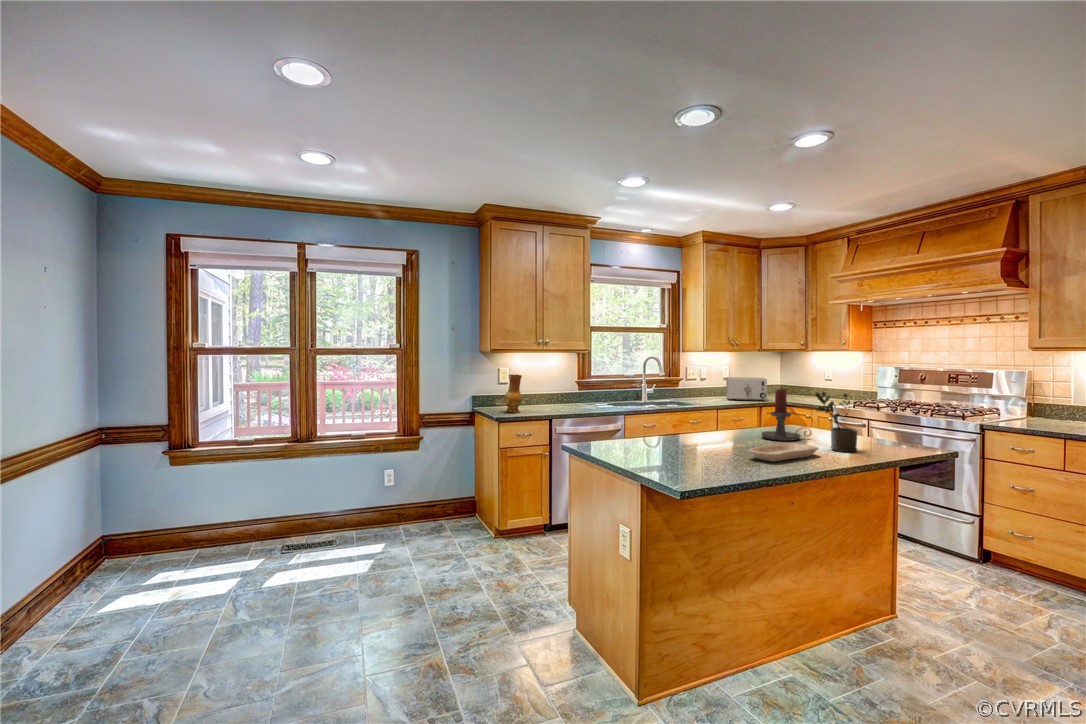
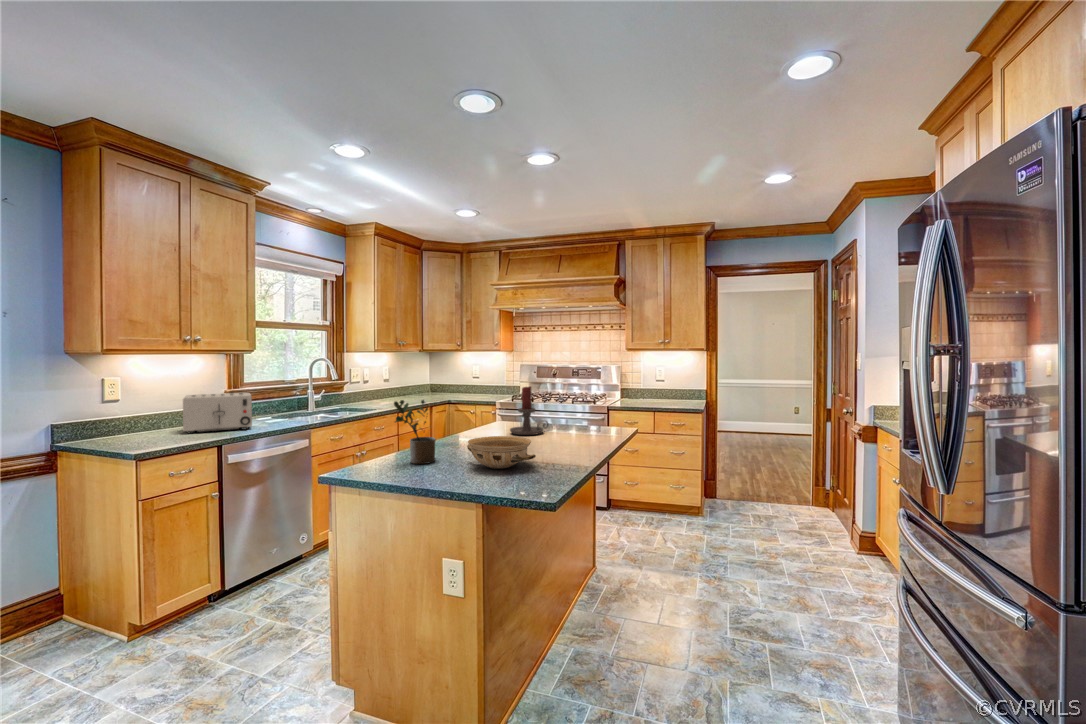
ceramic jug: present [504,374,522,413] -> none [131,386,166,443]
toaster: present [726,377,767,401] -> present [183,393,252,433]
potted plant: present [816,392,858,452] -> present [394,400,436,464]
ceramic bowl: none [658,431,719,461] -> present [467,436,536,469]
tray: present [749,443,819,461] -> none [546,436,587,456]

